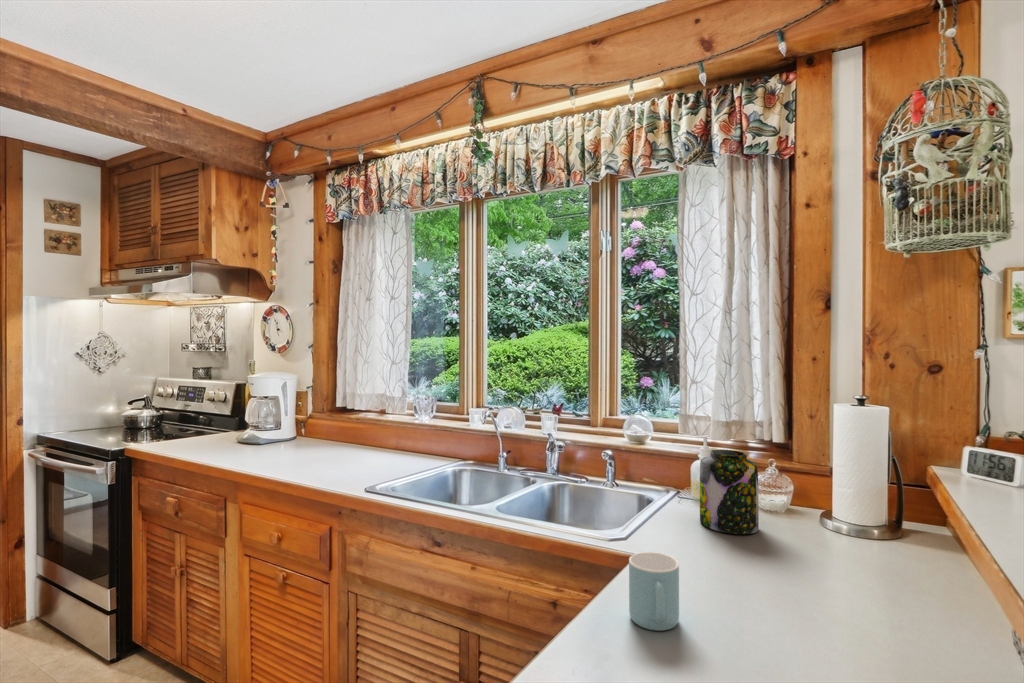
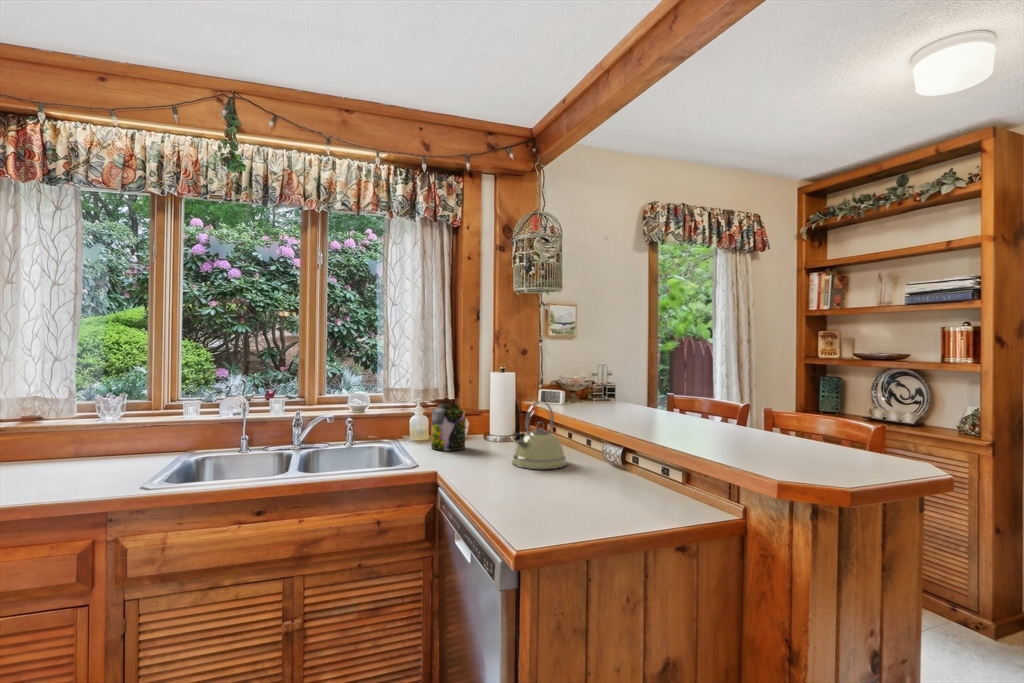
kettle: none [772,476,933,649] -> present [512,401,567,469]
mug: present [629,552,679,631] -> none [470,450,498,484]

